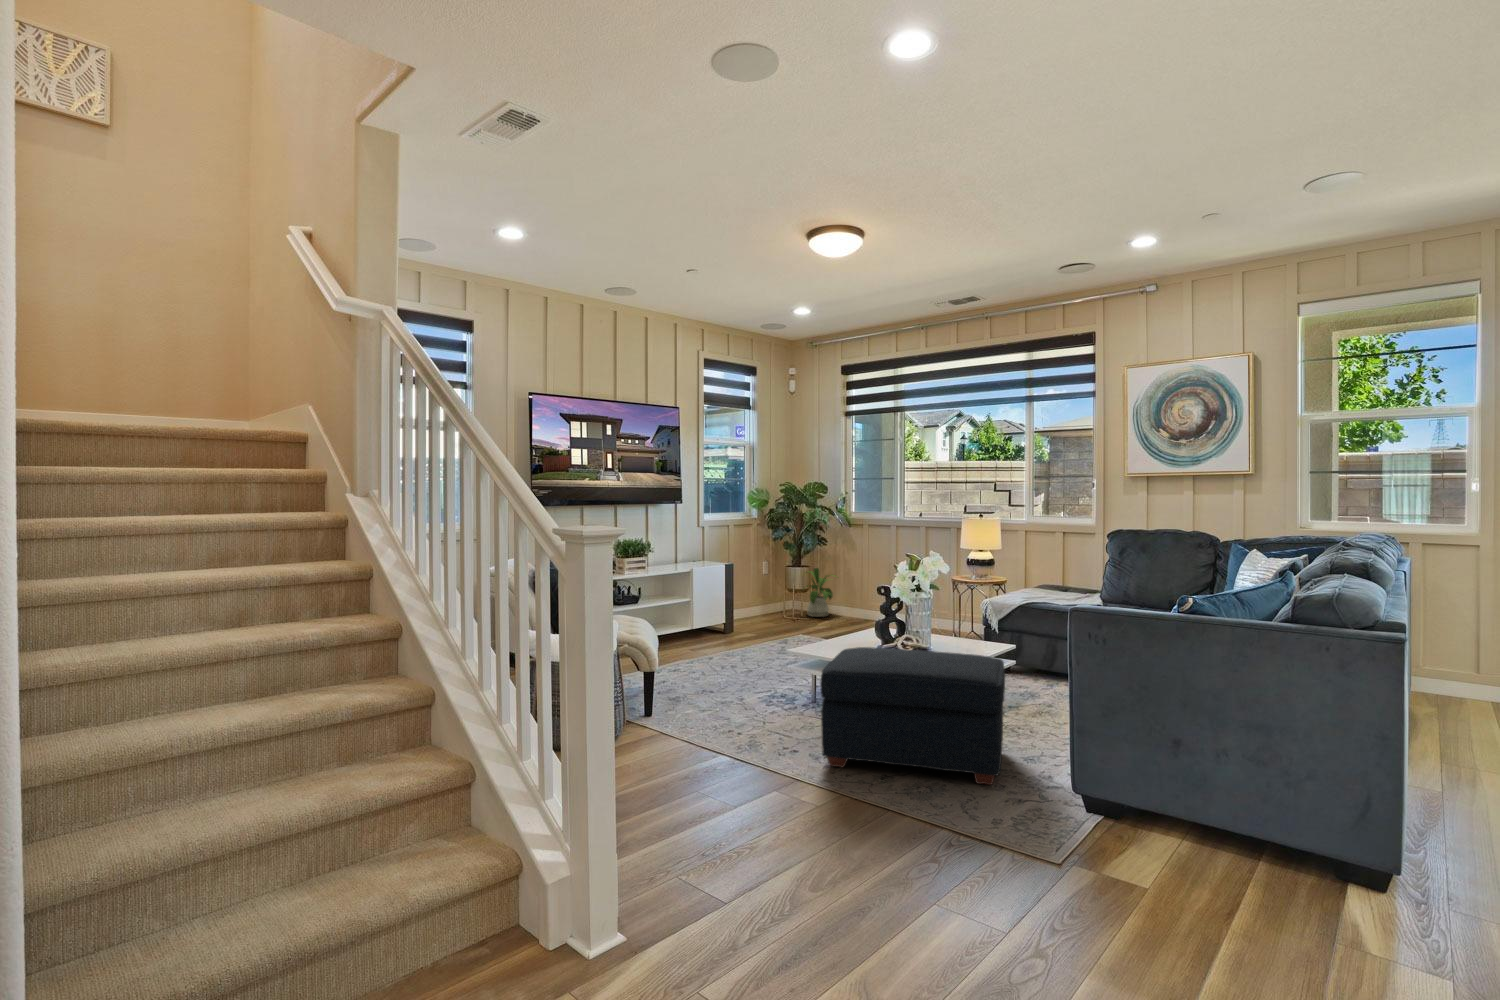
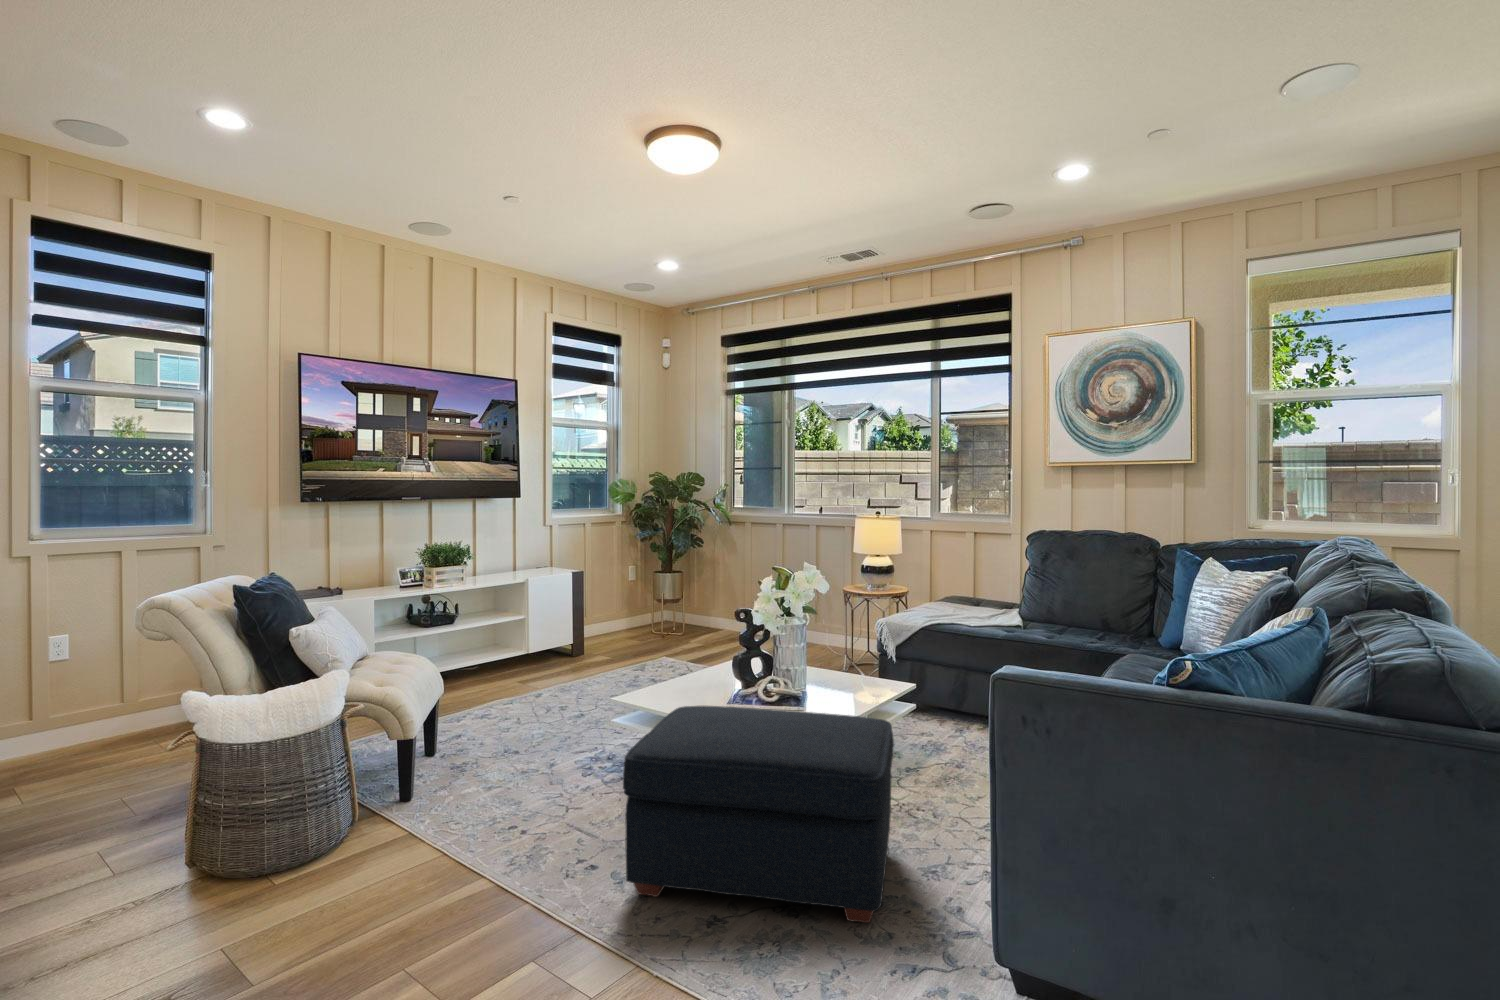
house plant: present [807,568,833,617] -> none [674,575,718,633]

